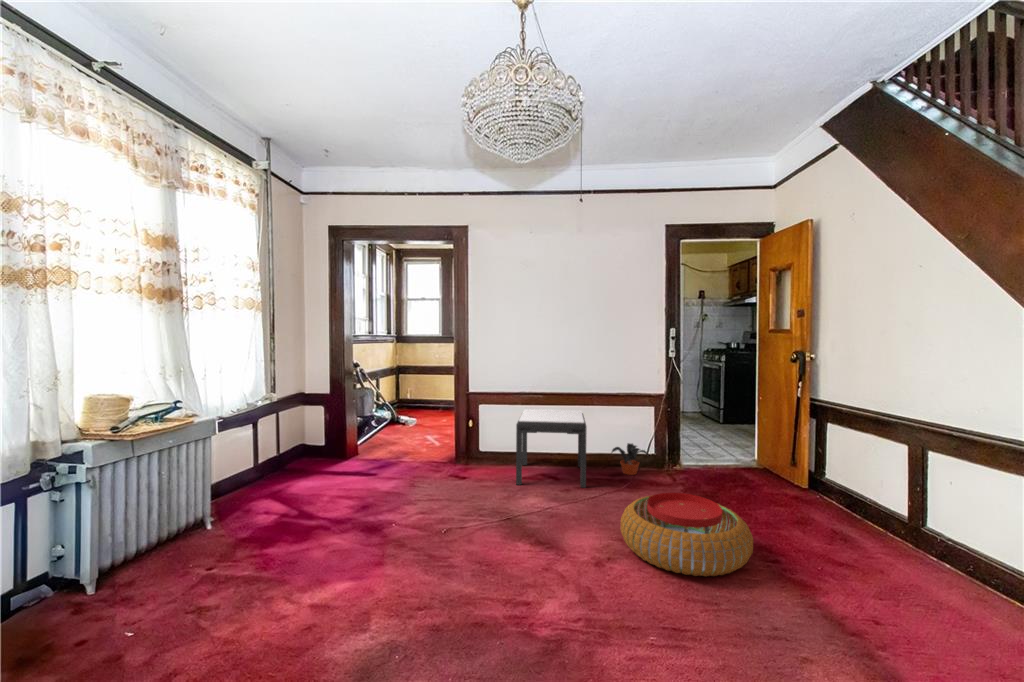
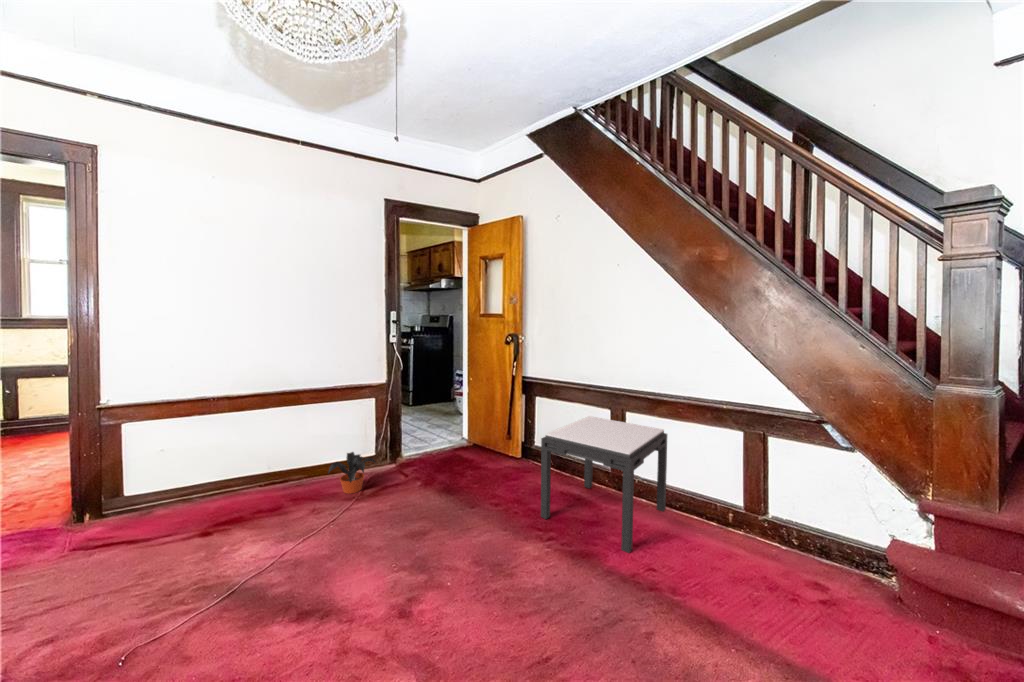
side table: present [516,409,587,488] -> present [541,416,667,553]
pouf: present [621,493,753,576] -> none [395,511,557,648]

